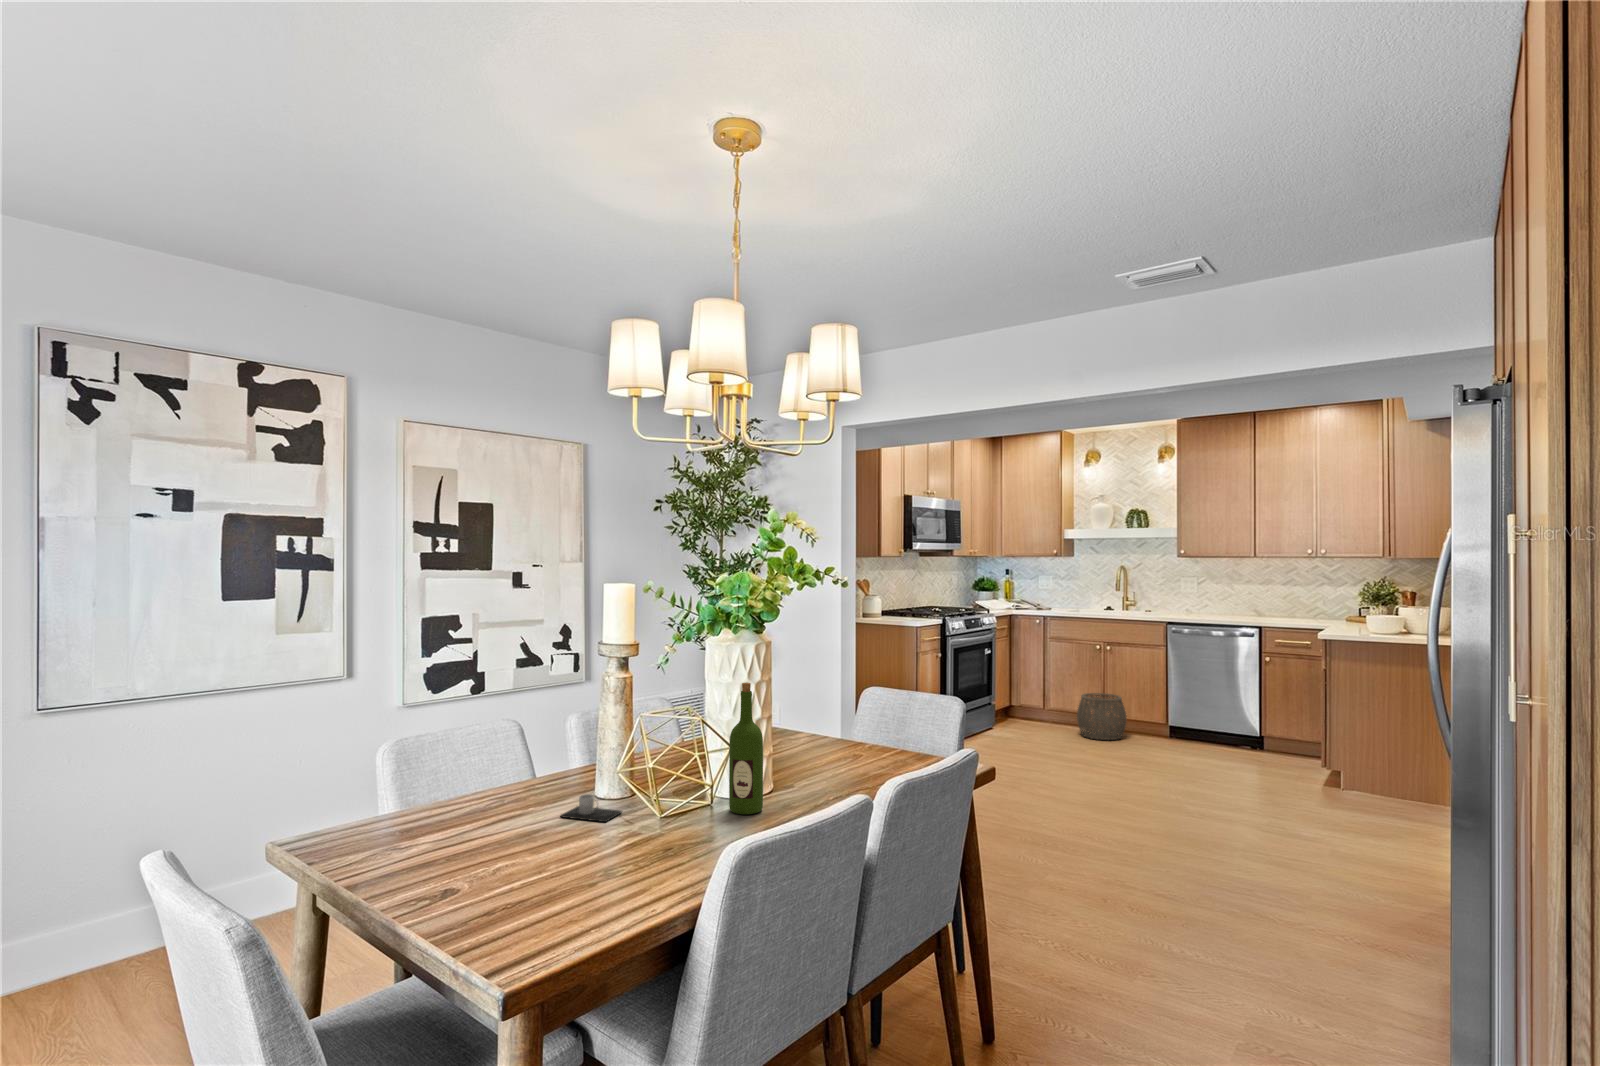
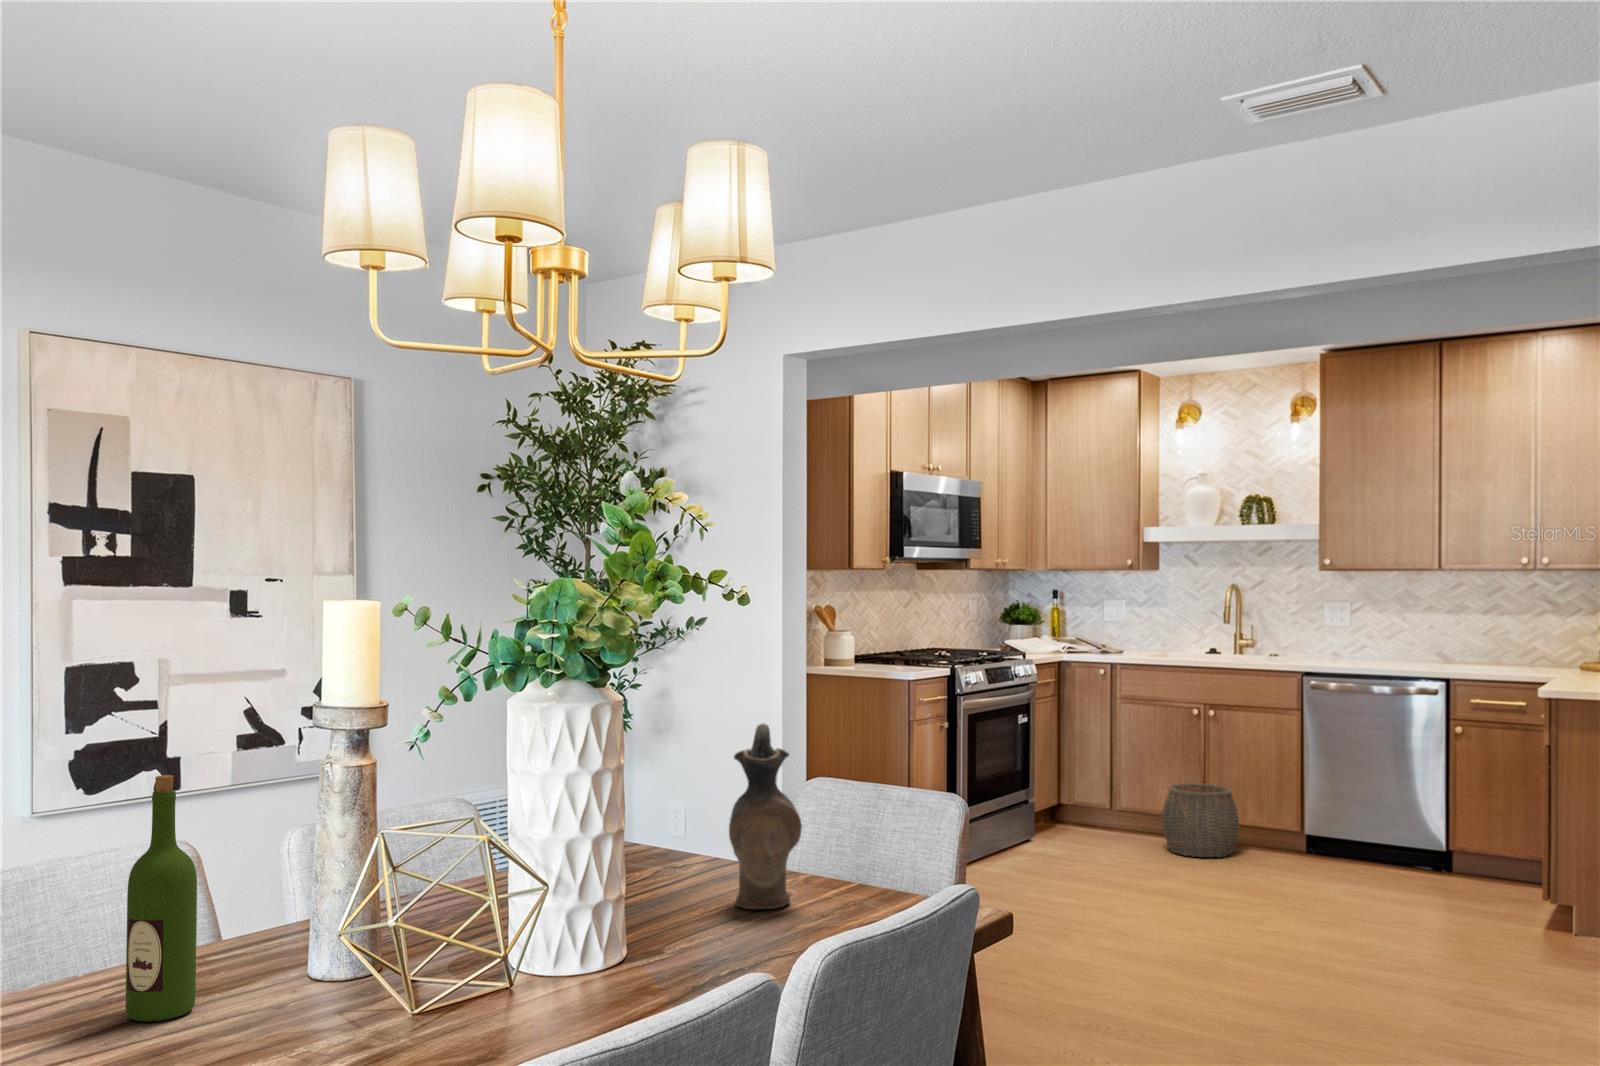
ceramic pitcher: none [826,655,868,762] -> present [729,724,802,909]
wine bottle: present [729,683,763,814] -> present [126,775,197,1022]
mug: present [560,794,622,822] -> none [211,982,332,1035]

